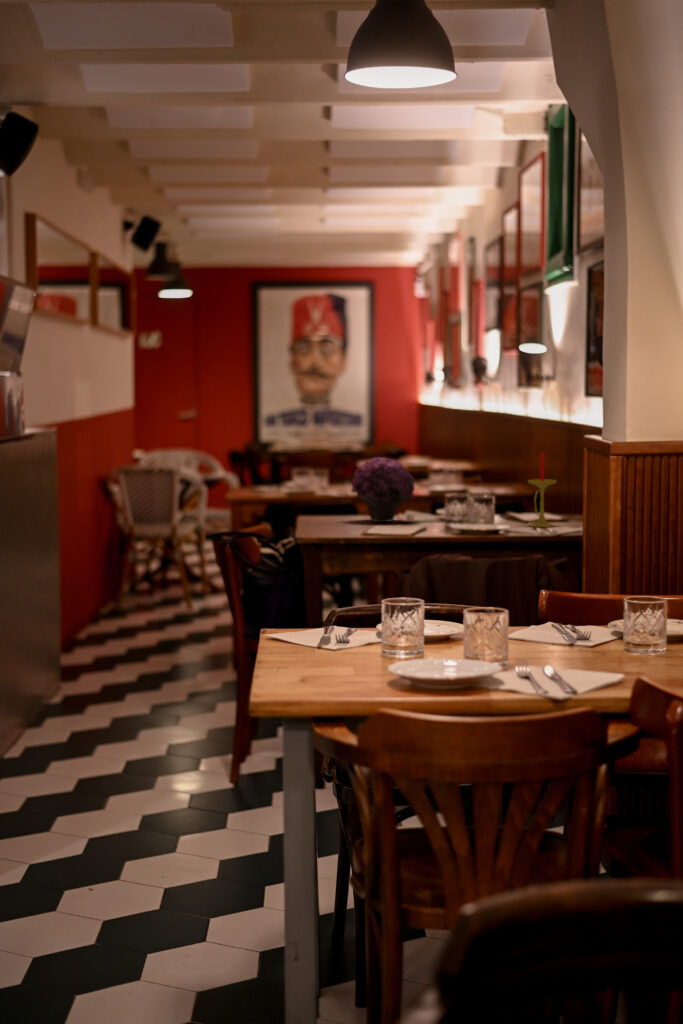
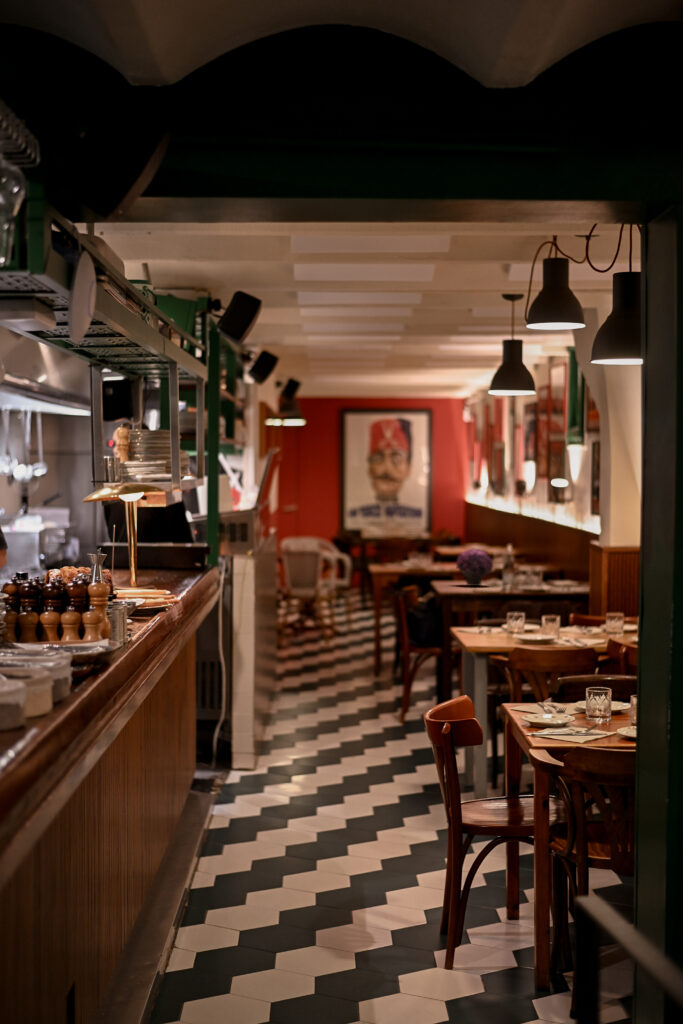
candle: present [528,453,556,527] -> none [559,547,575,590]

